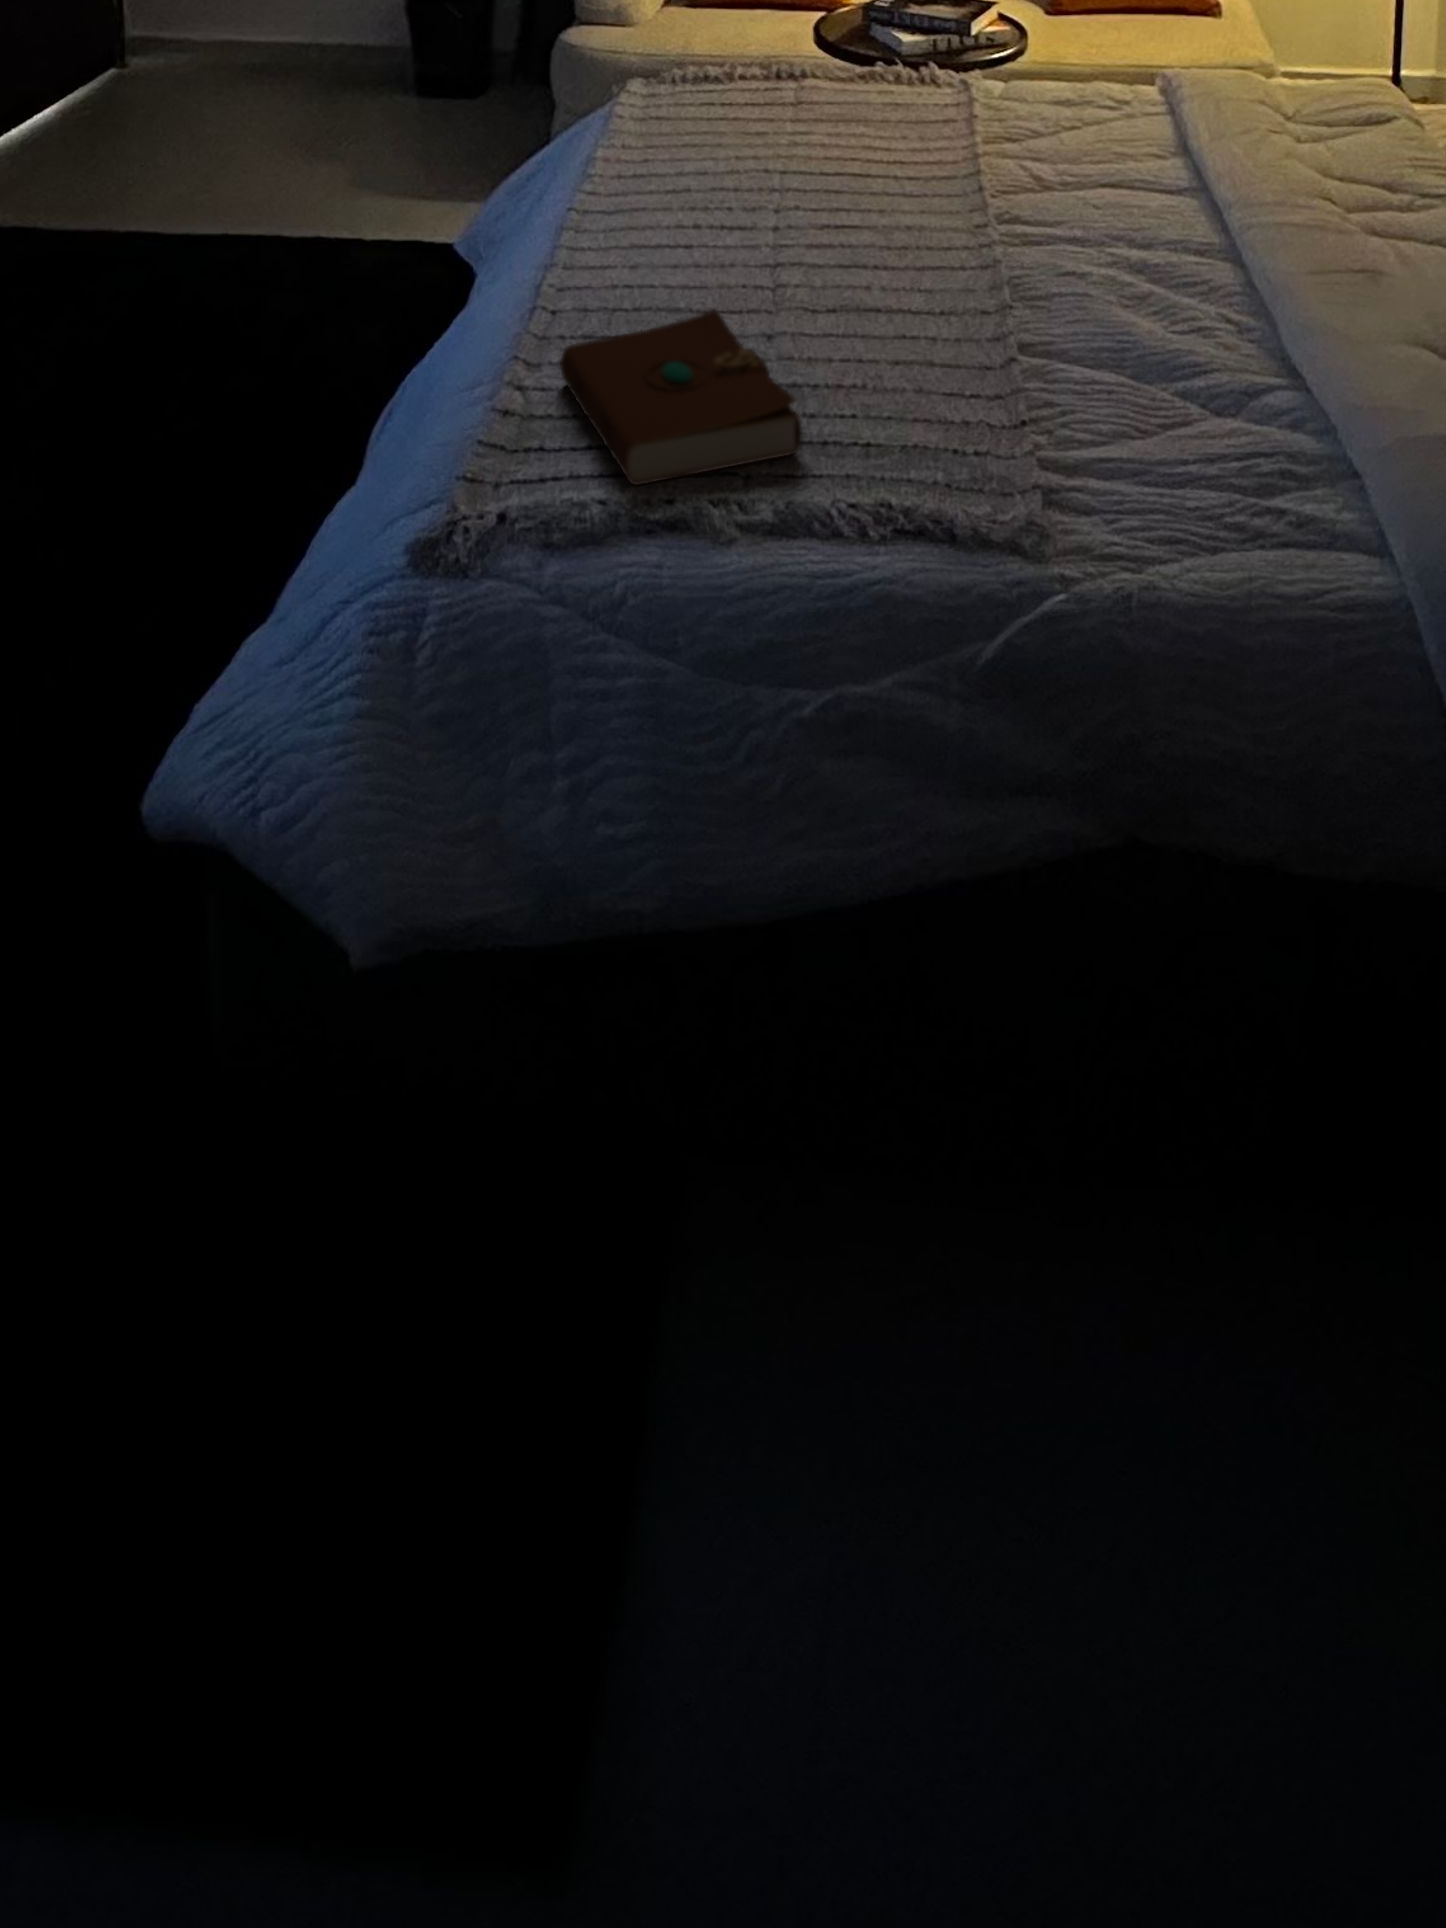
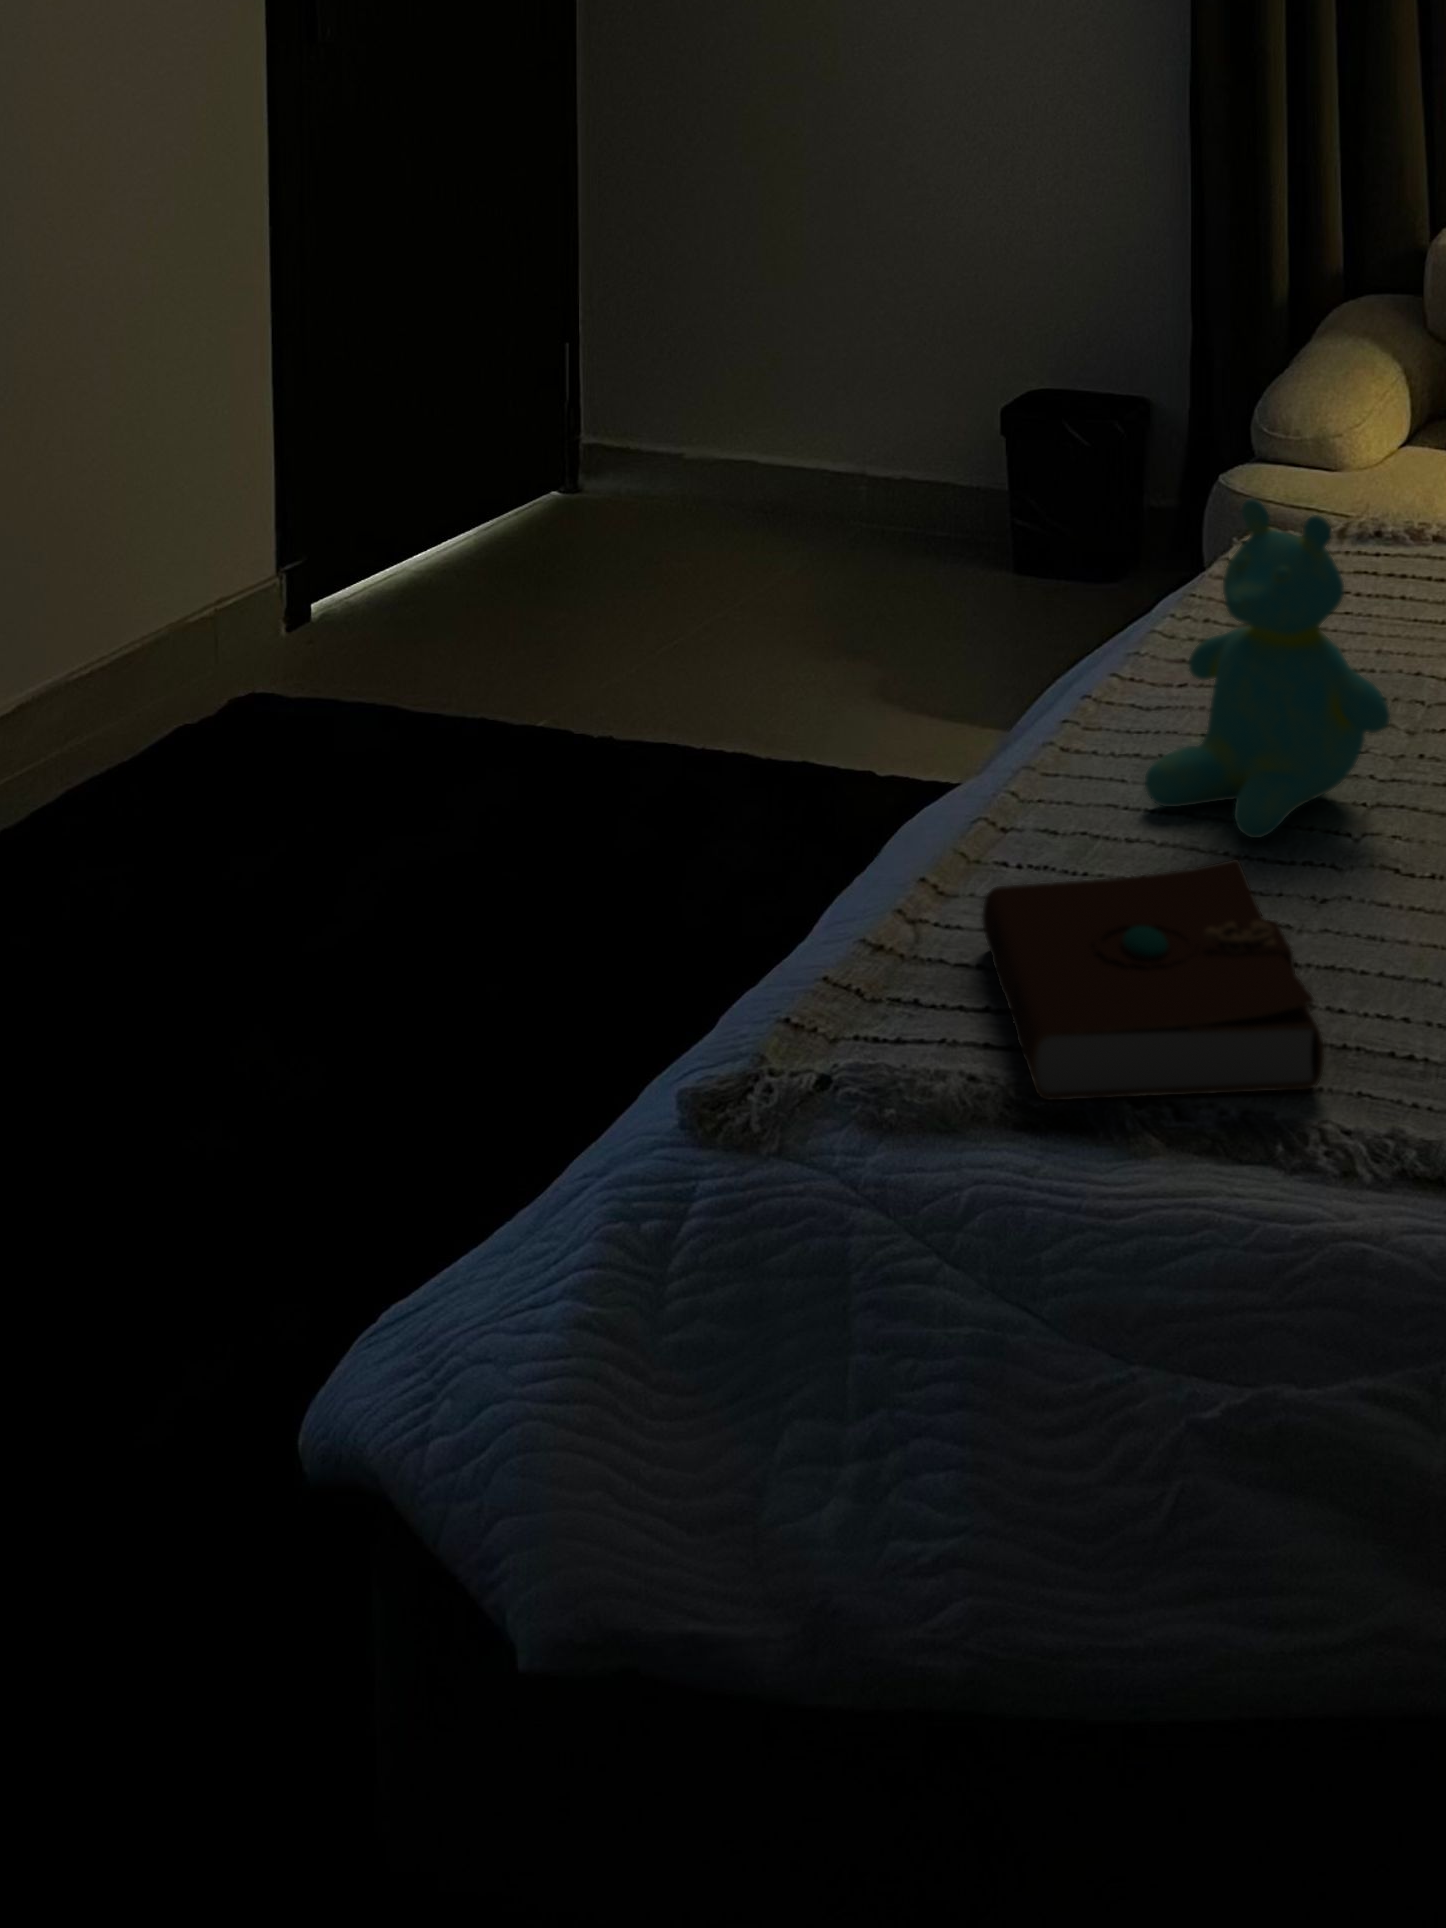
teddy bear: none [629,76,780,288] -> present [1145,499,1390,838]

